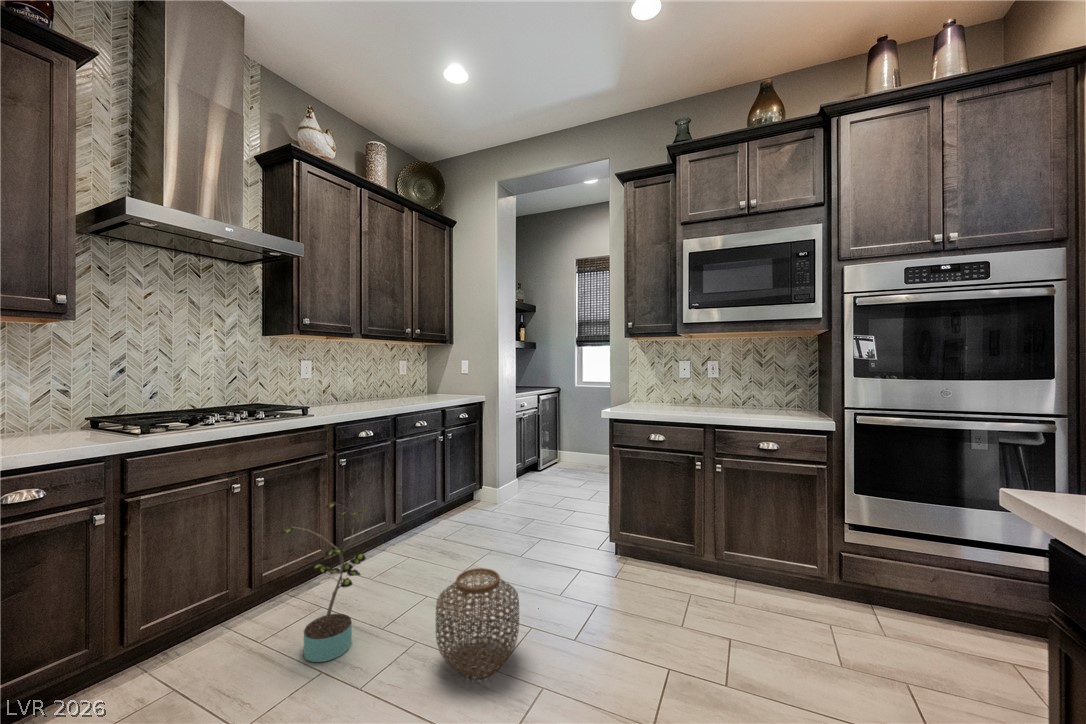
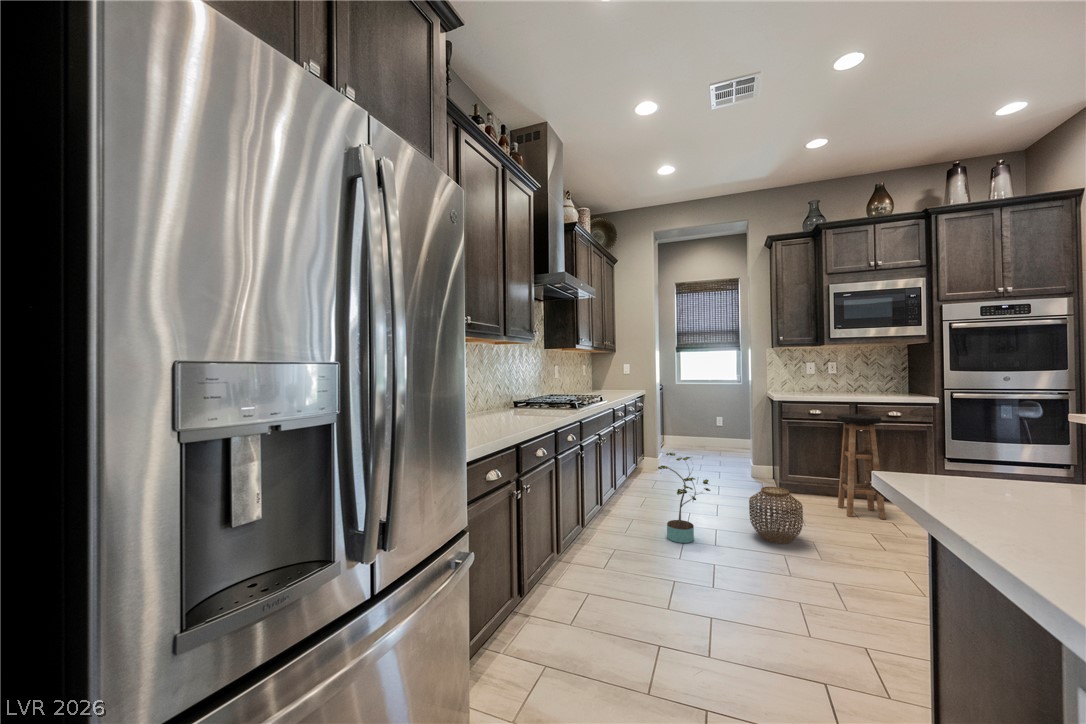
bar stool: none [658,443,721,627] -> present [837,414,886,519]

